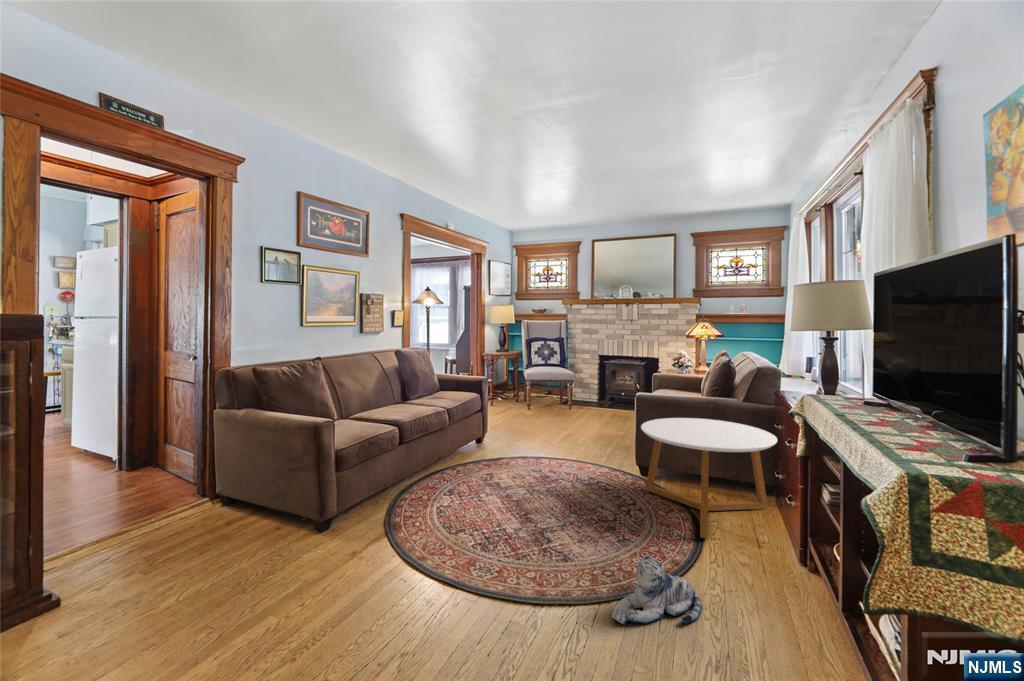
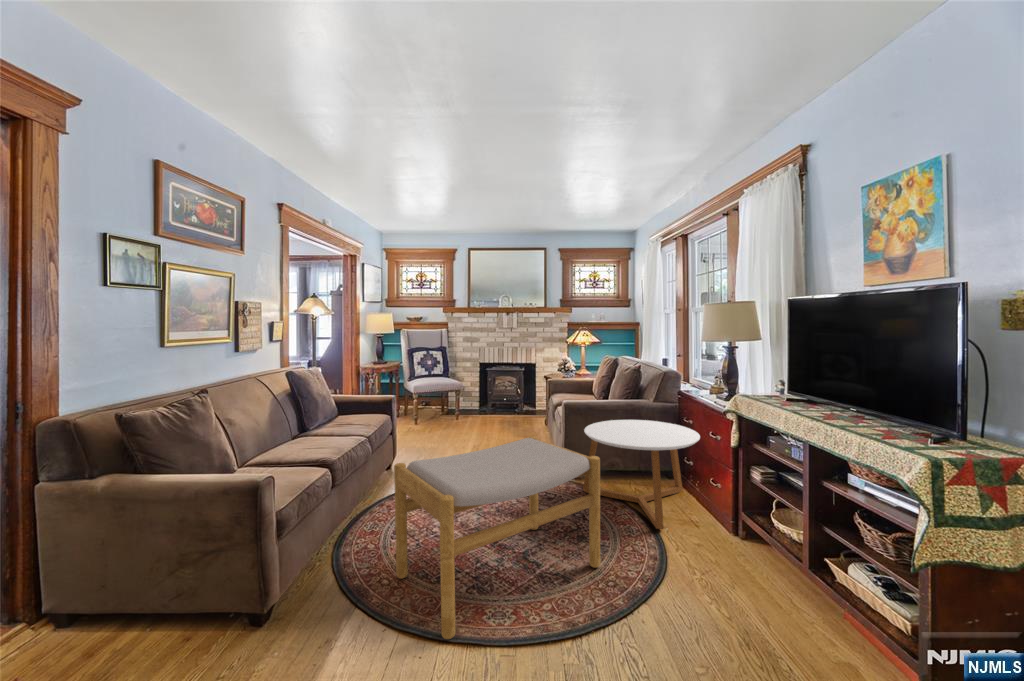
footstool: none [426,420,611,576] -> present [394,436,600,639]
plush toy: present [612,556,702,624] -> none [644,560,708,632]

